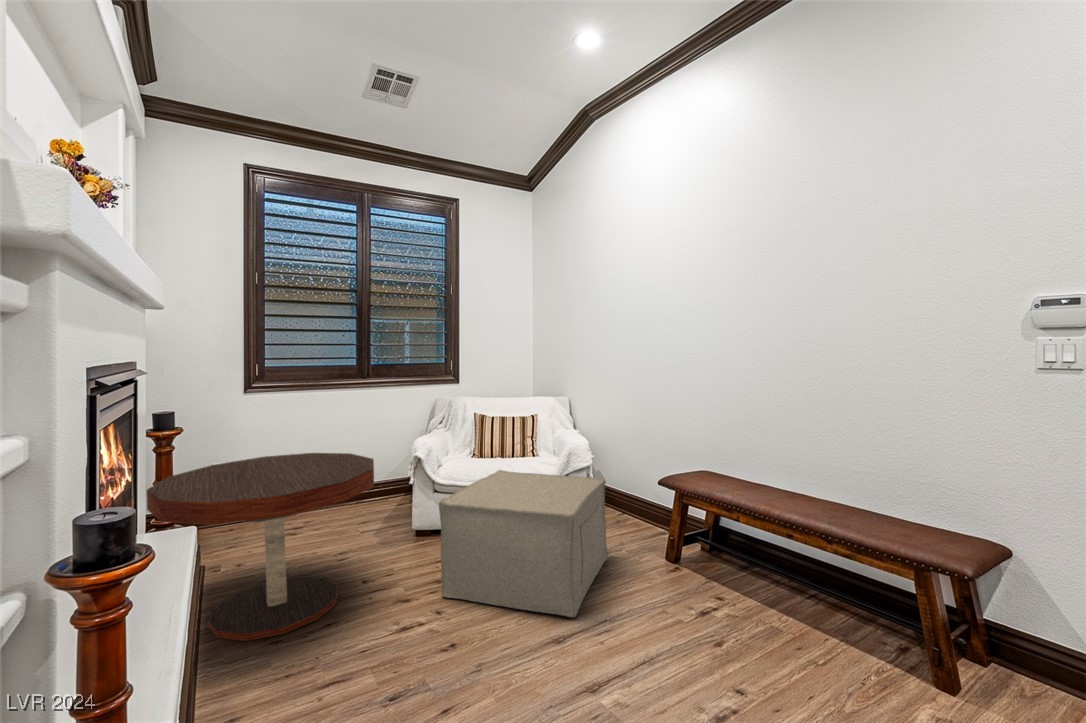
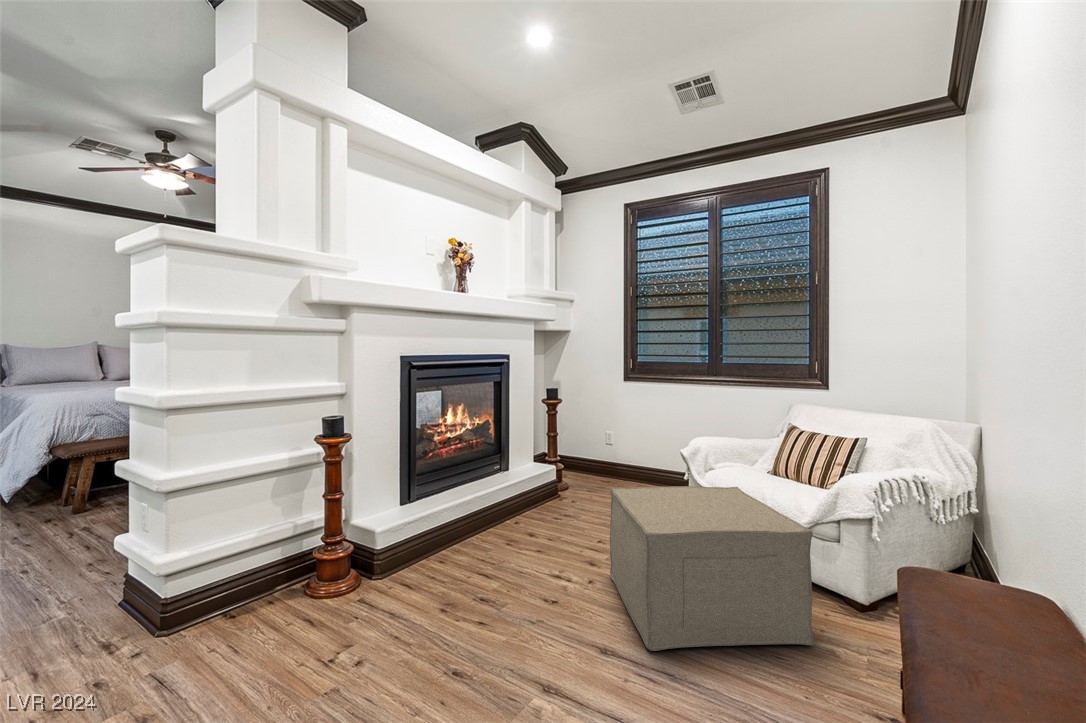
coffee table: present [147,453,374,641] -> none [470,426,610,547]

